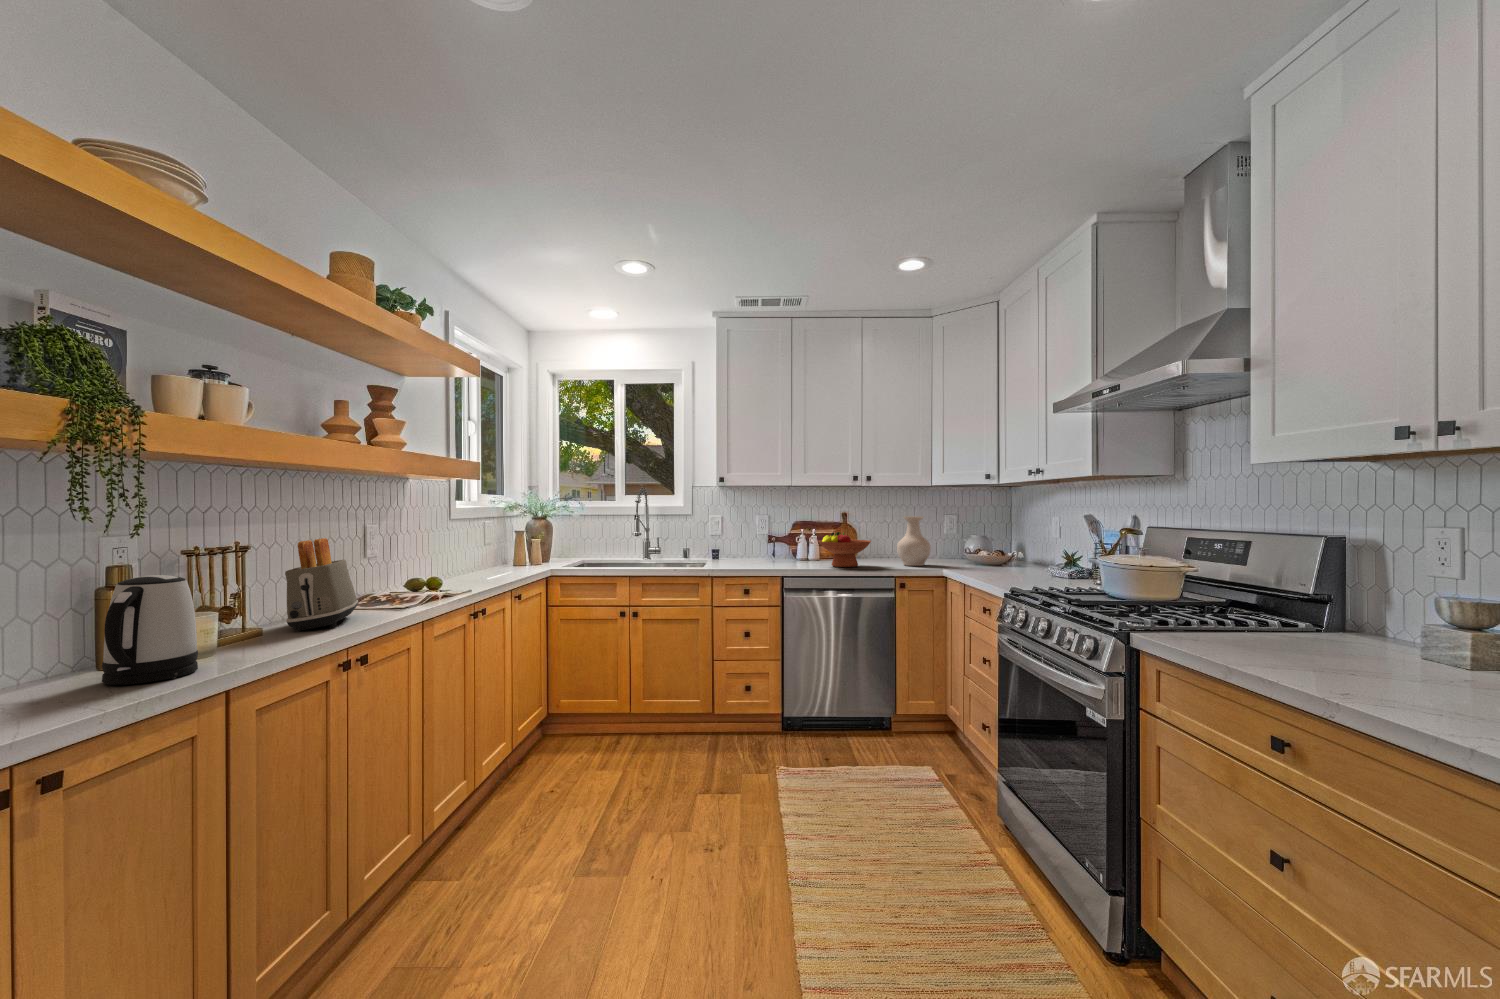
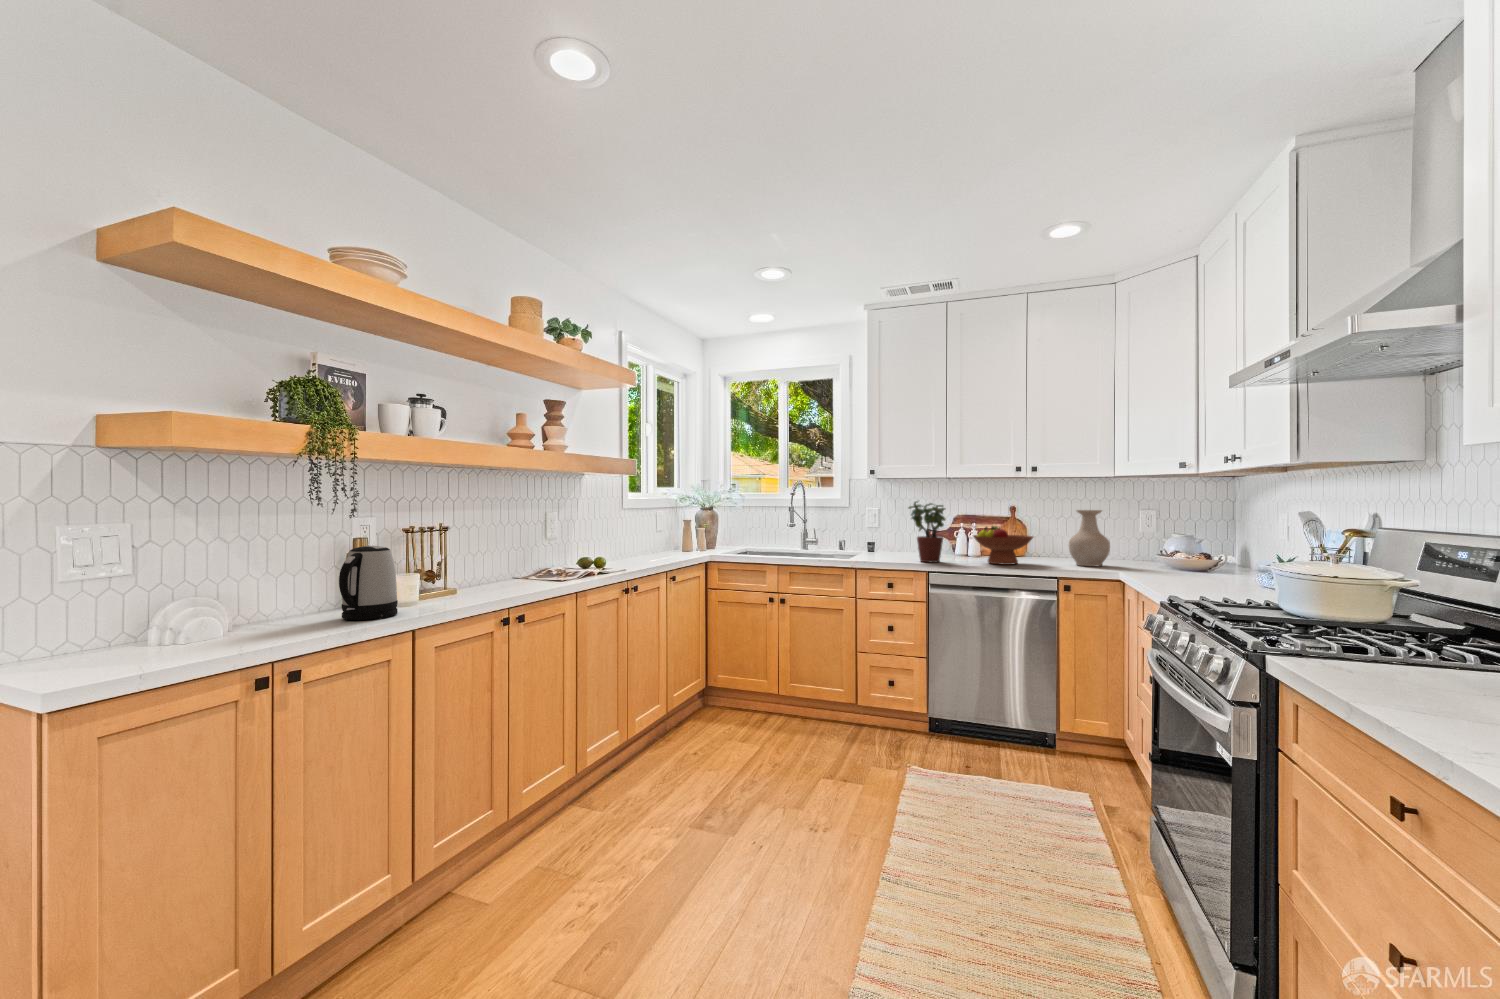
potted plant: none [762,509,797,568] -> present [909,501,945,562]
toaster: present [285,538,358,630] -> none [468,522,524,594]

